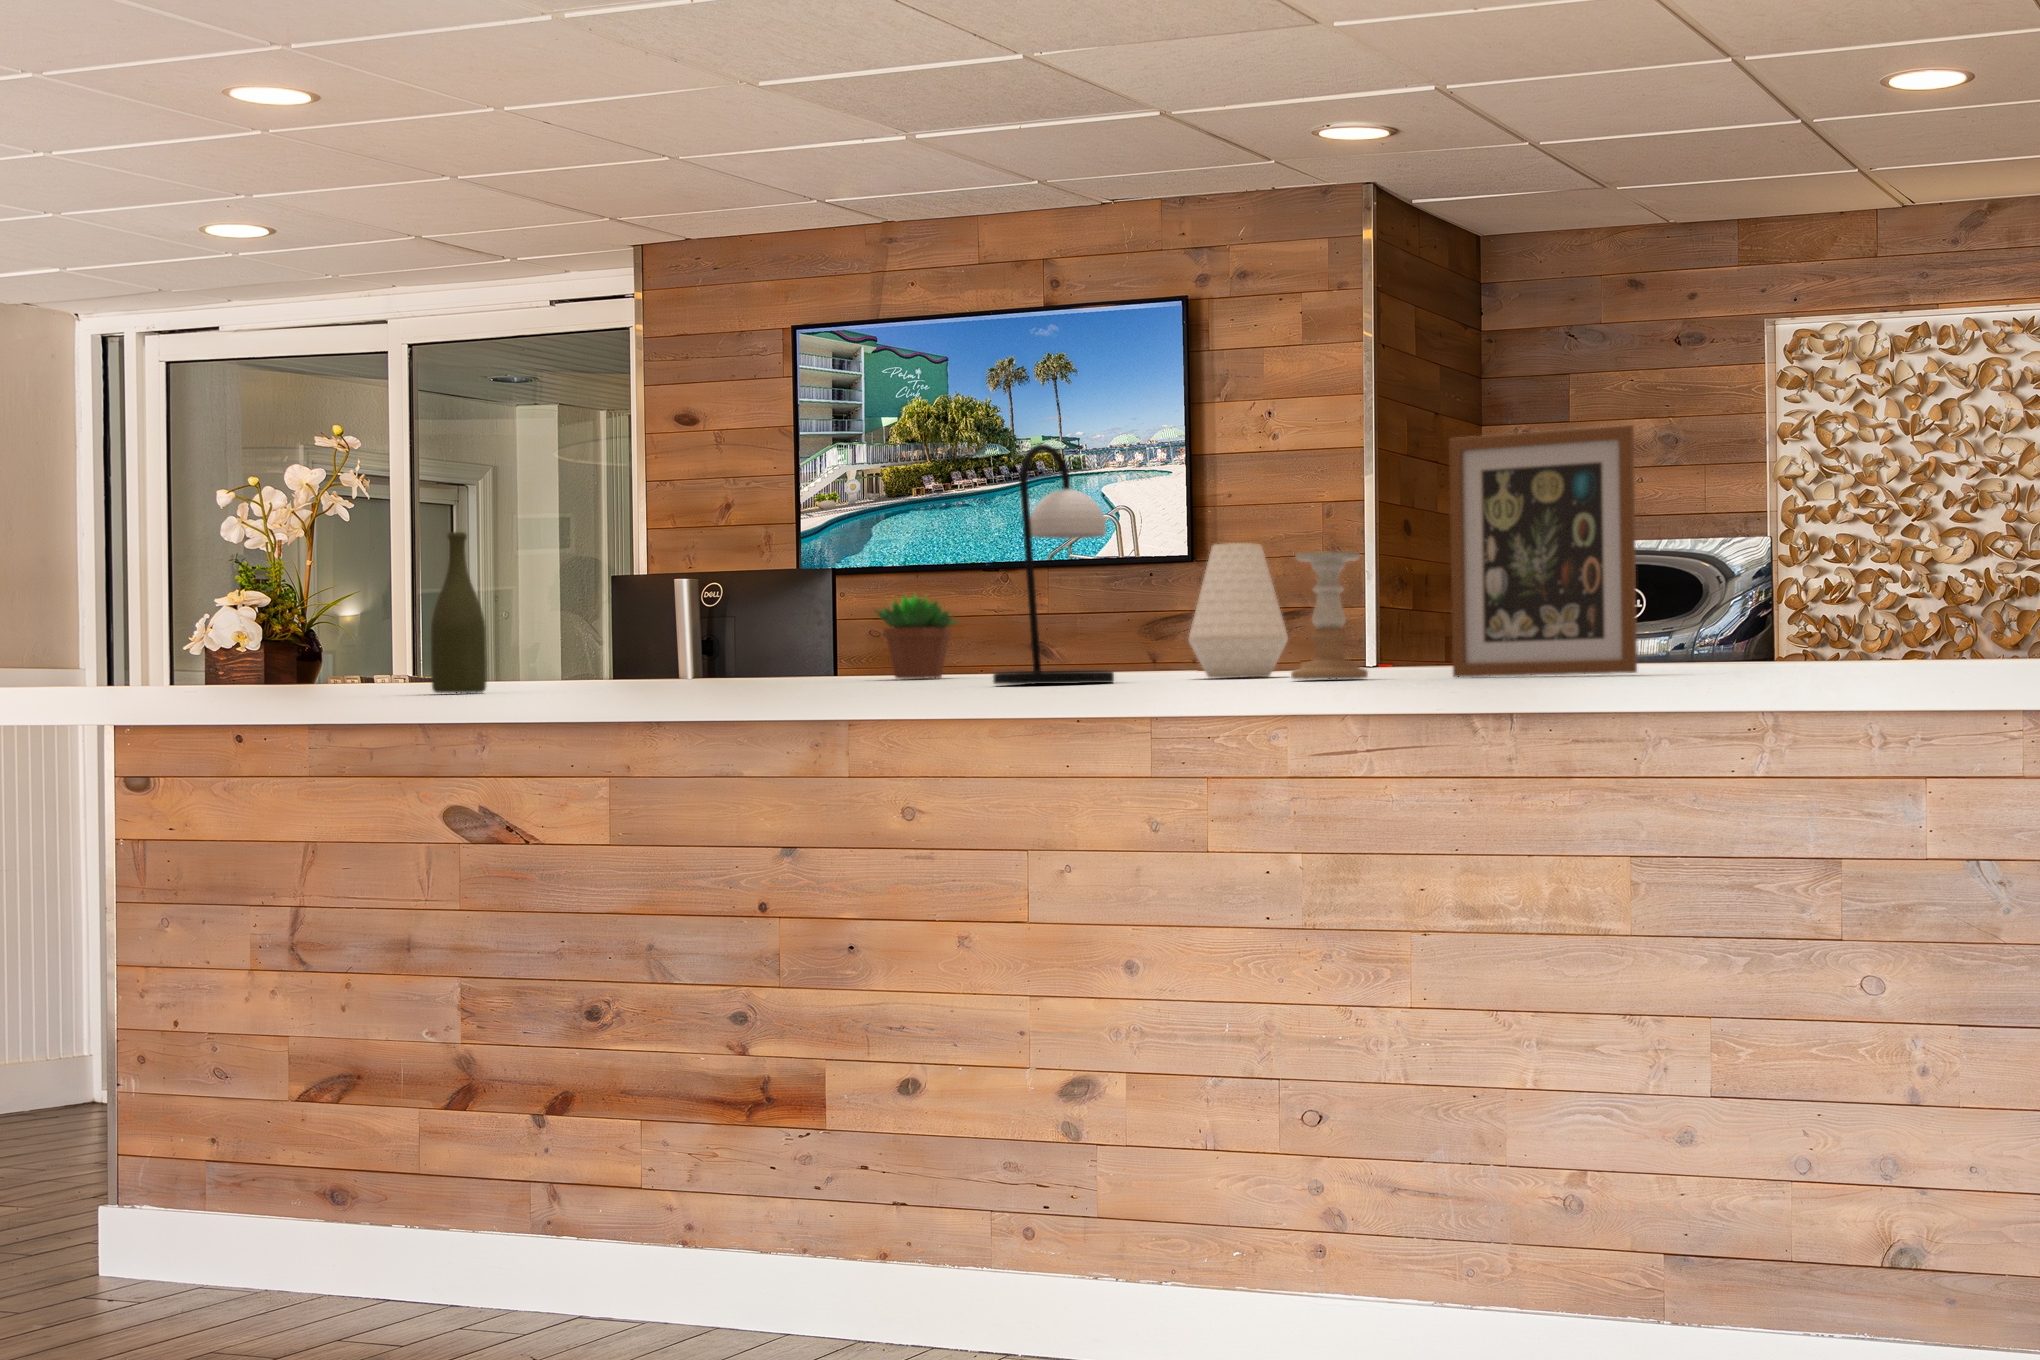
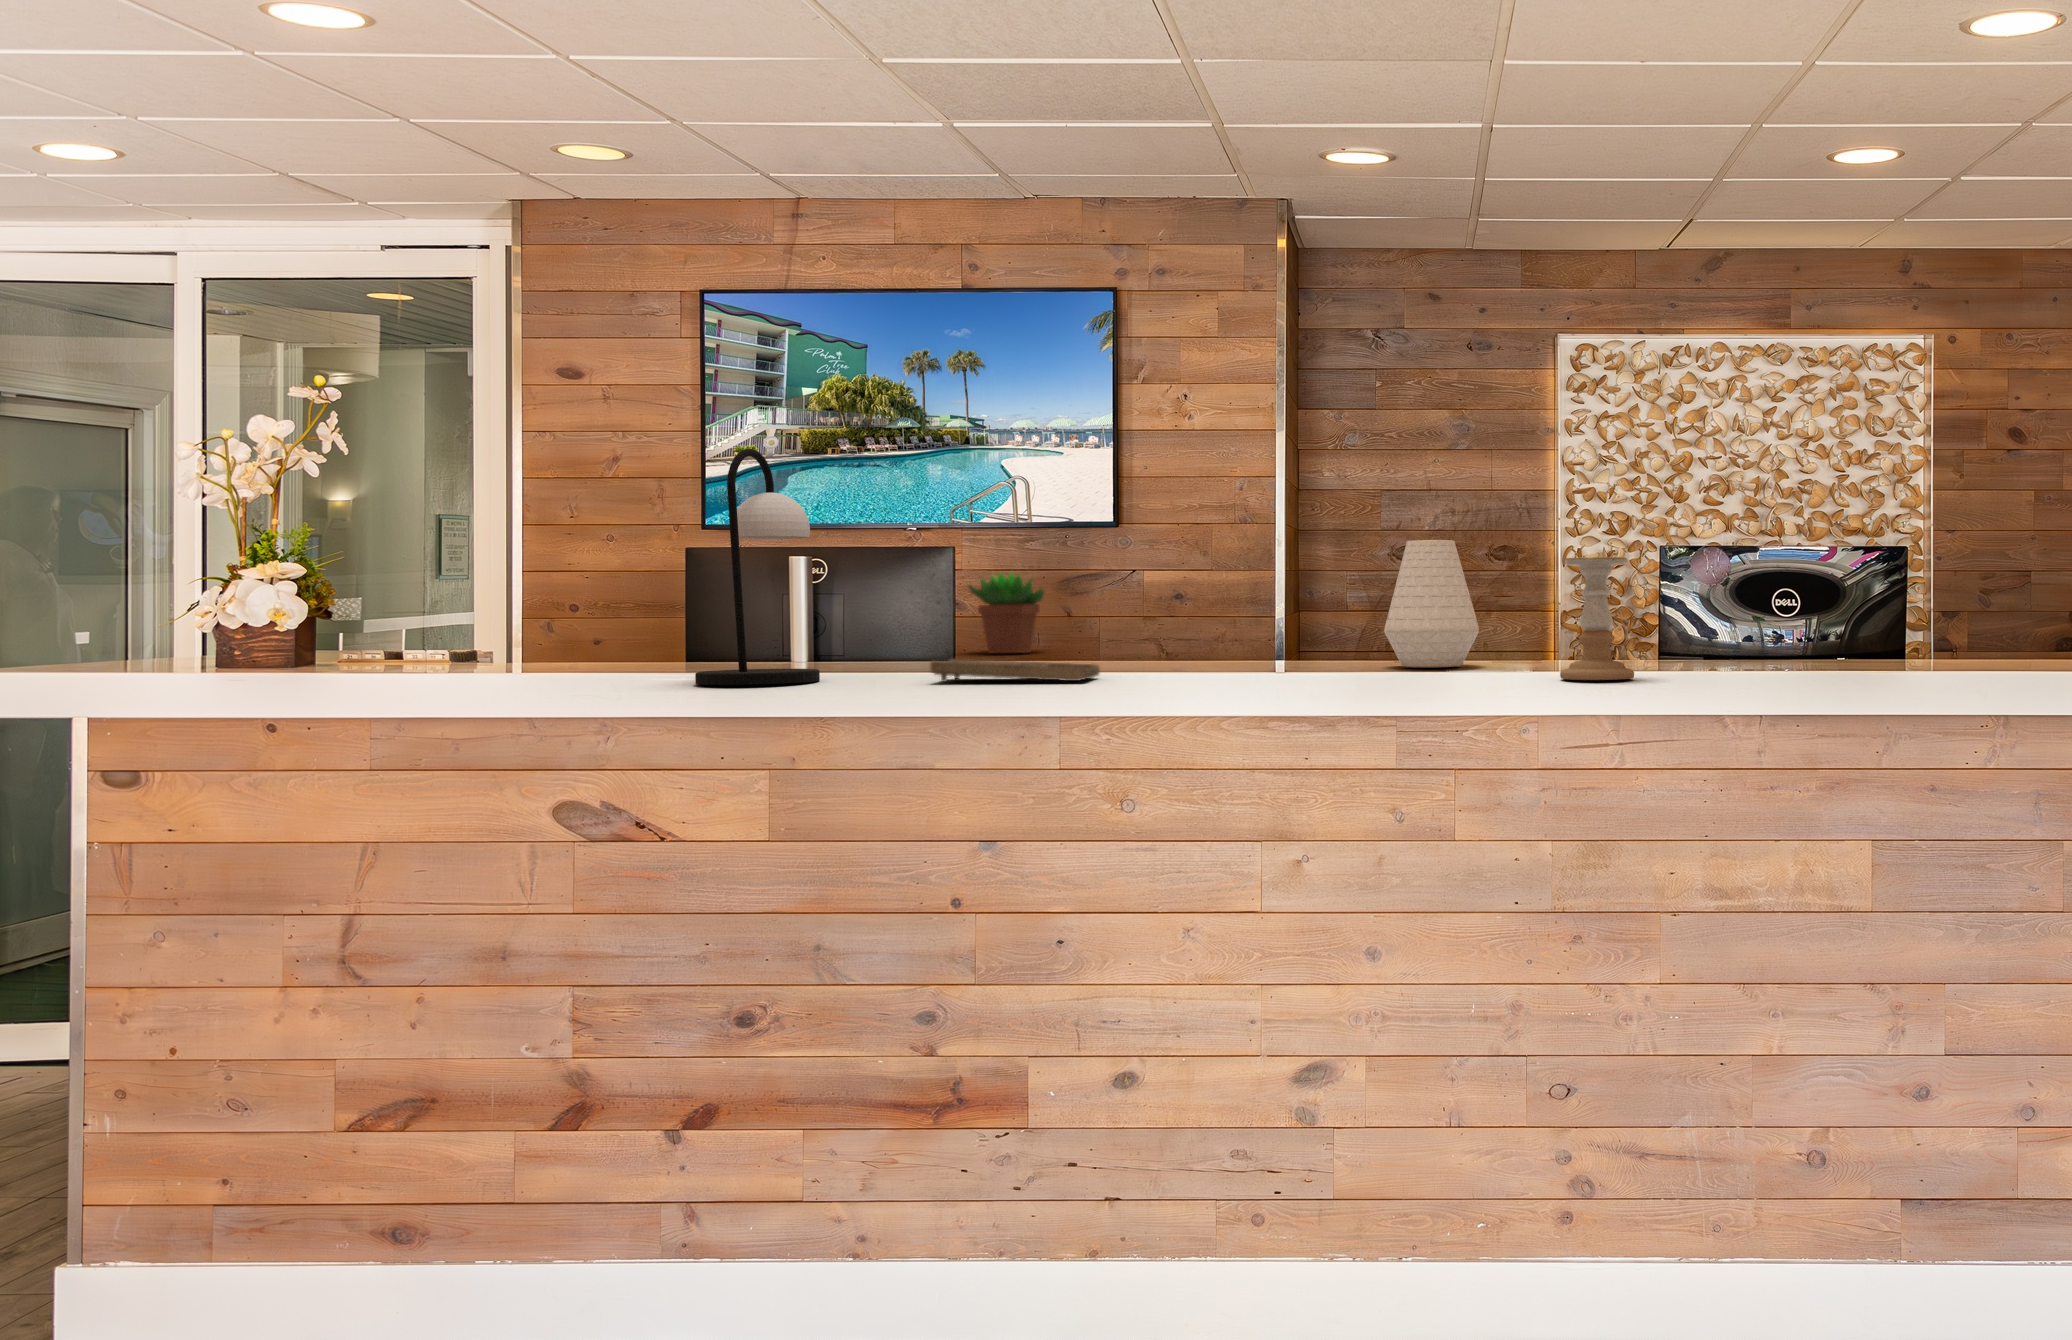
picture frame: present [1449,425,1637,677] -> none [1709,447,1902,677]
table lamp: present [993,444,1114,685] -> present [695,449,820,685]
bottle: present [431,532,487,693] -> none [545,509,607,683]
tray: none [728,668,893,688] -> present [930,659,1100,682]

